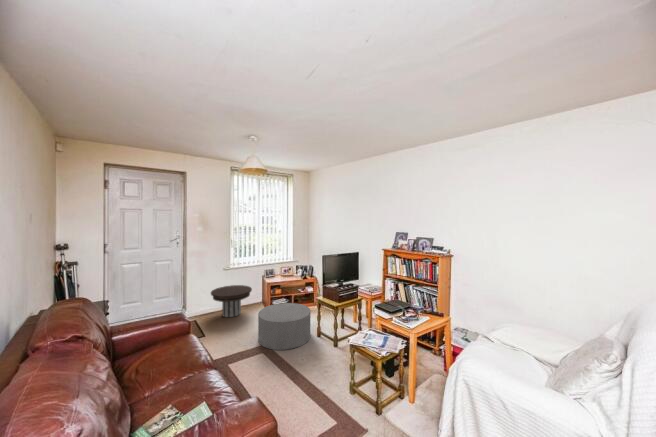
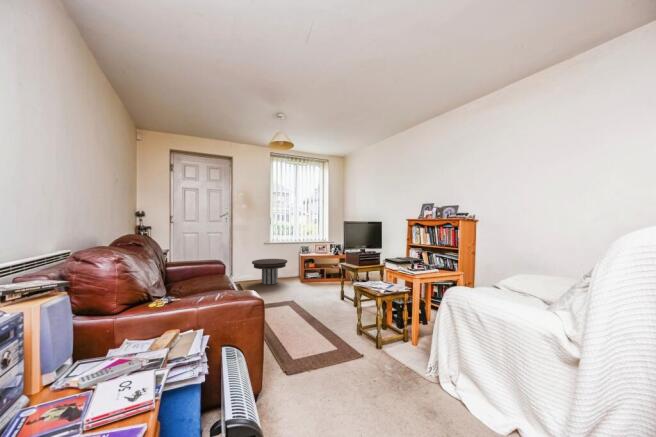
ottoman: present [258,303,311,350] -> none [288,271,335,306]

